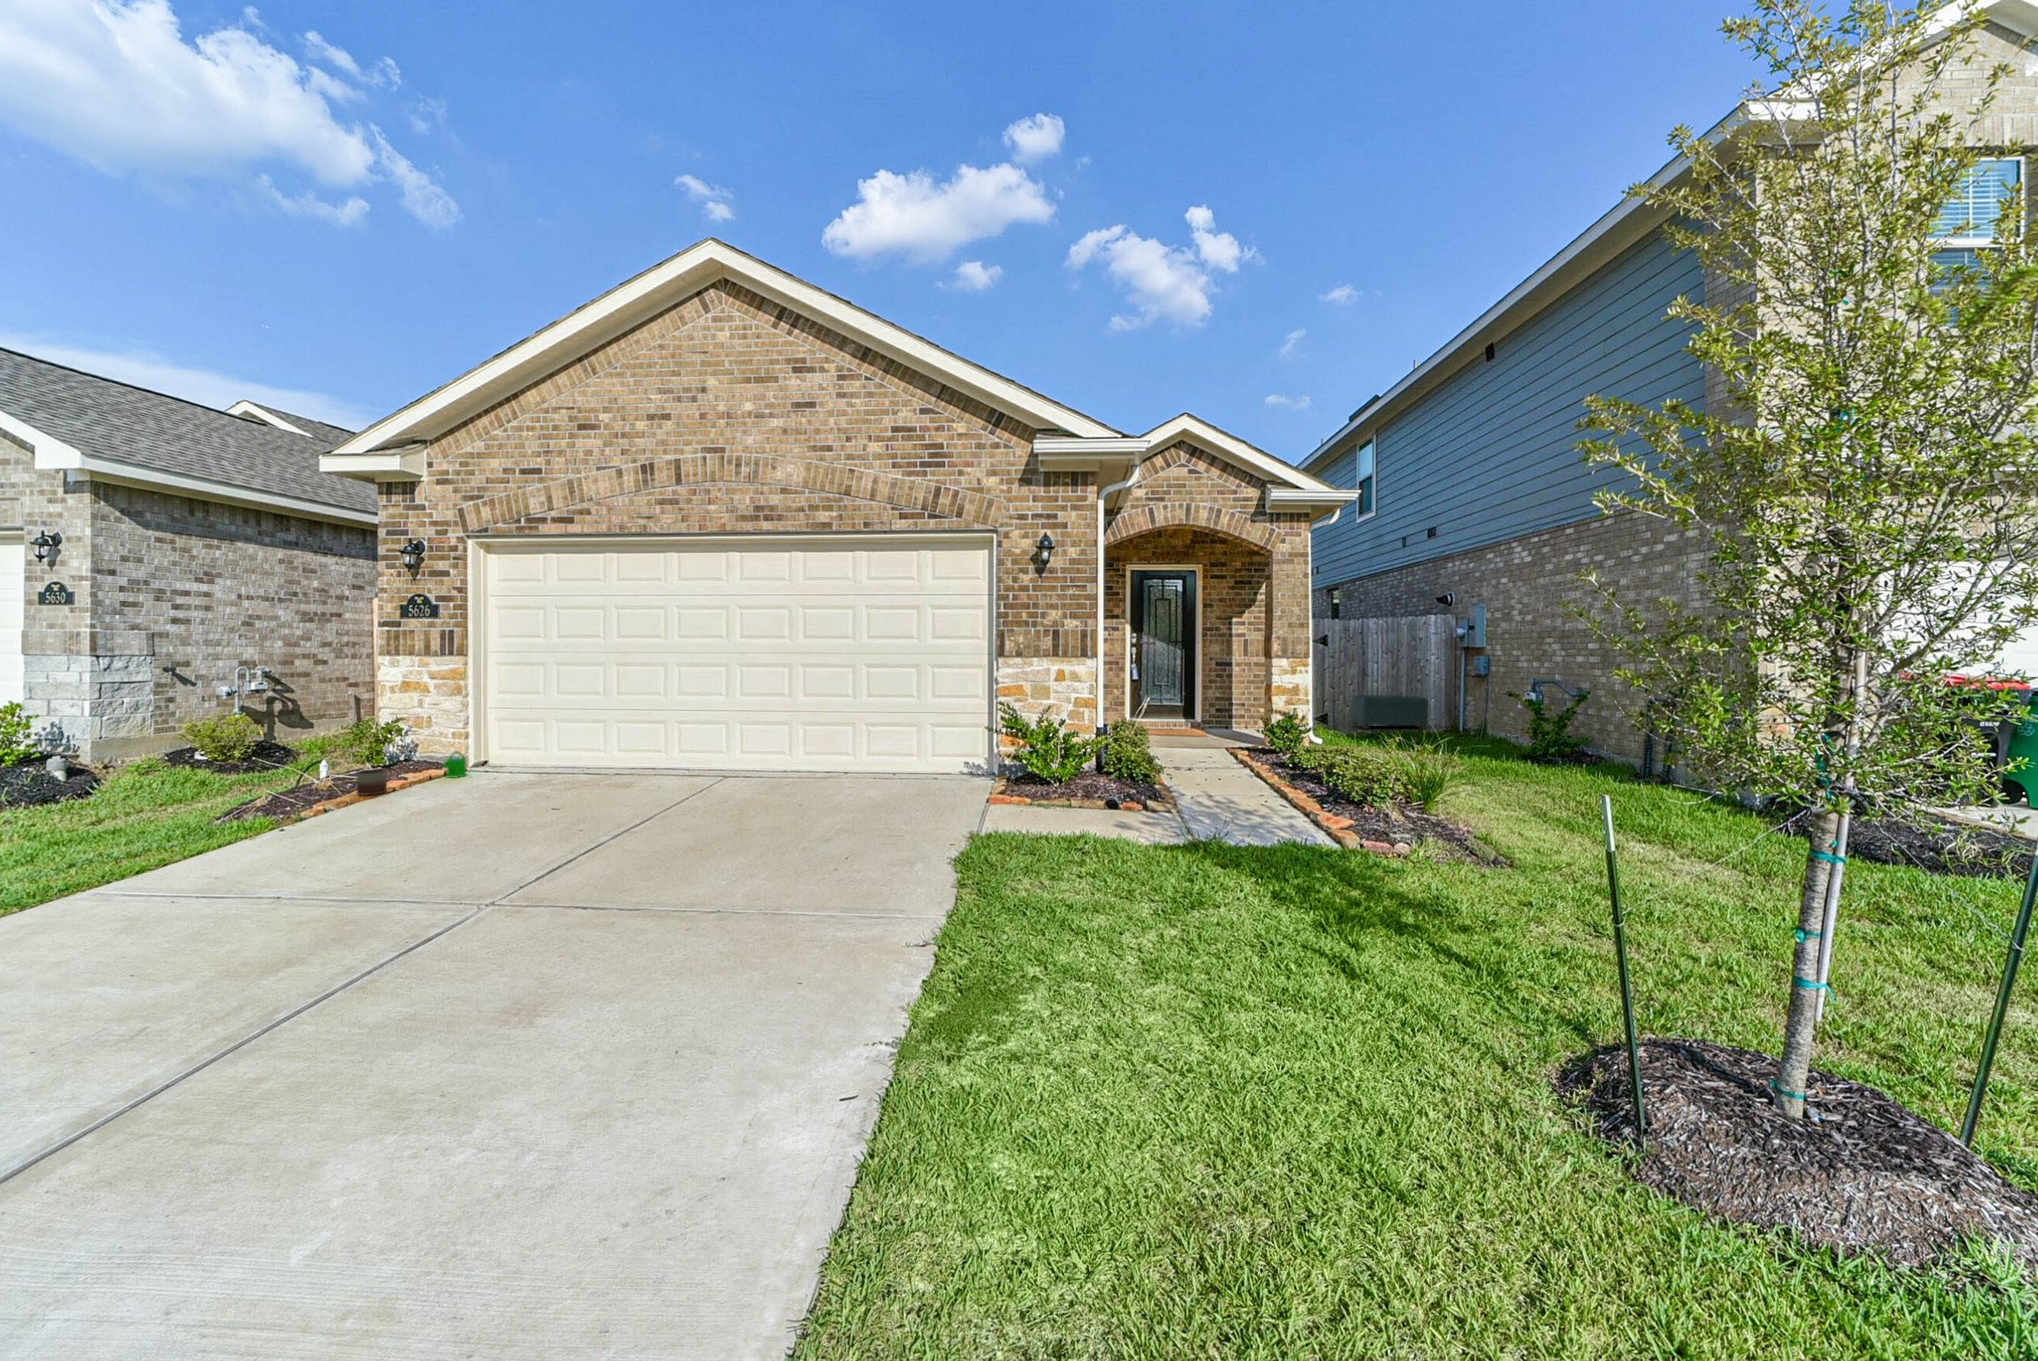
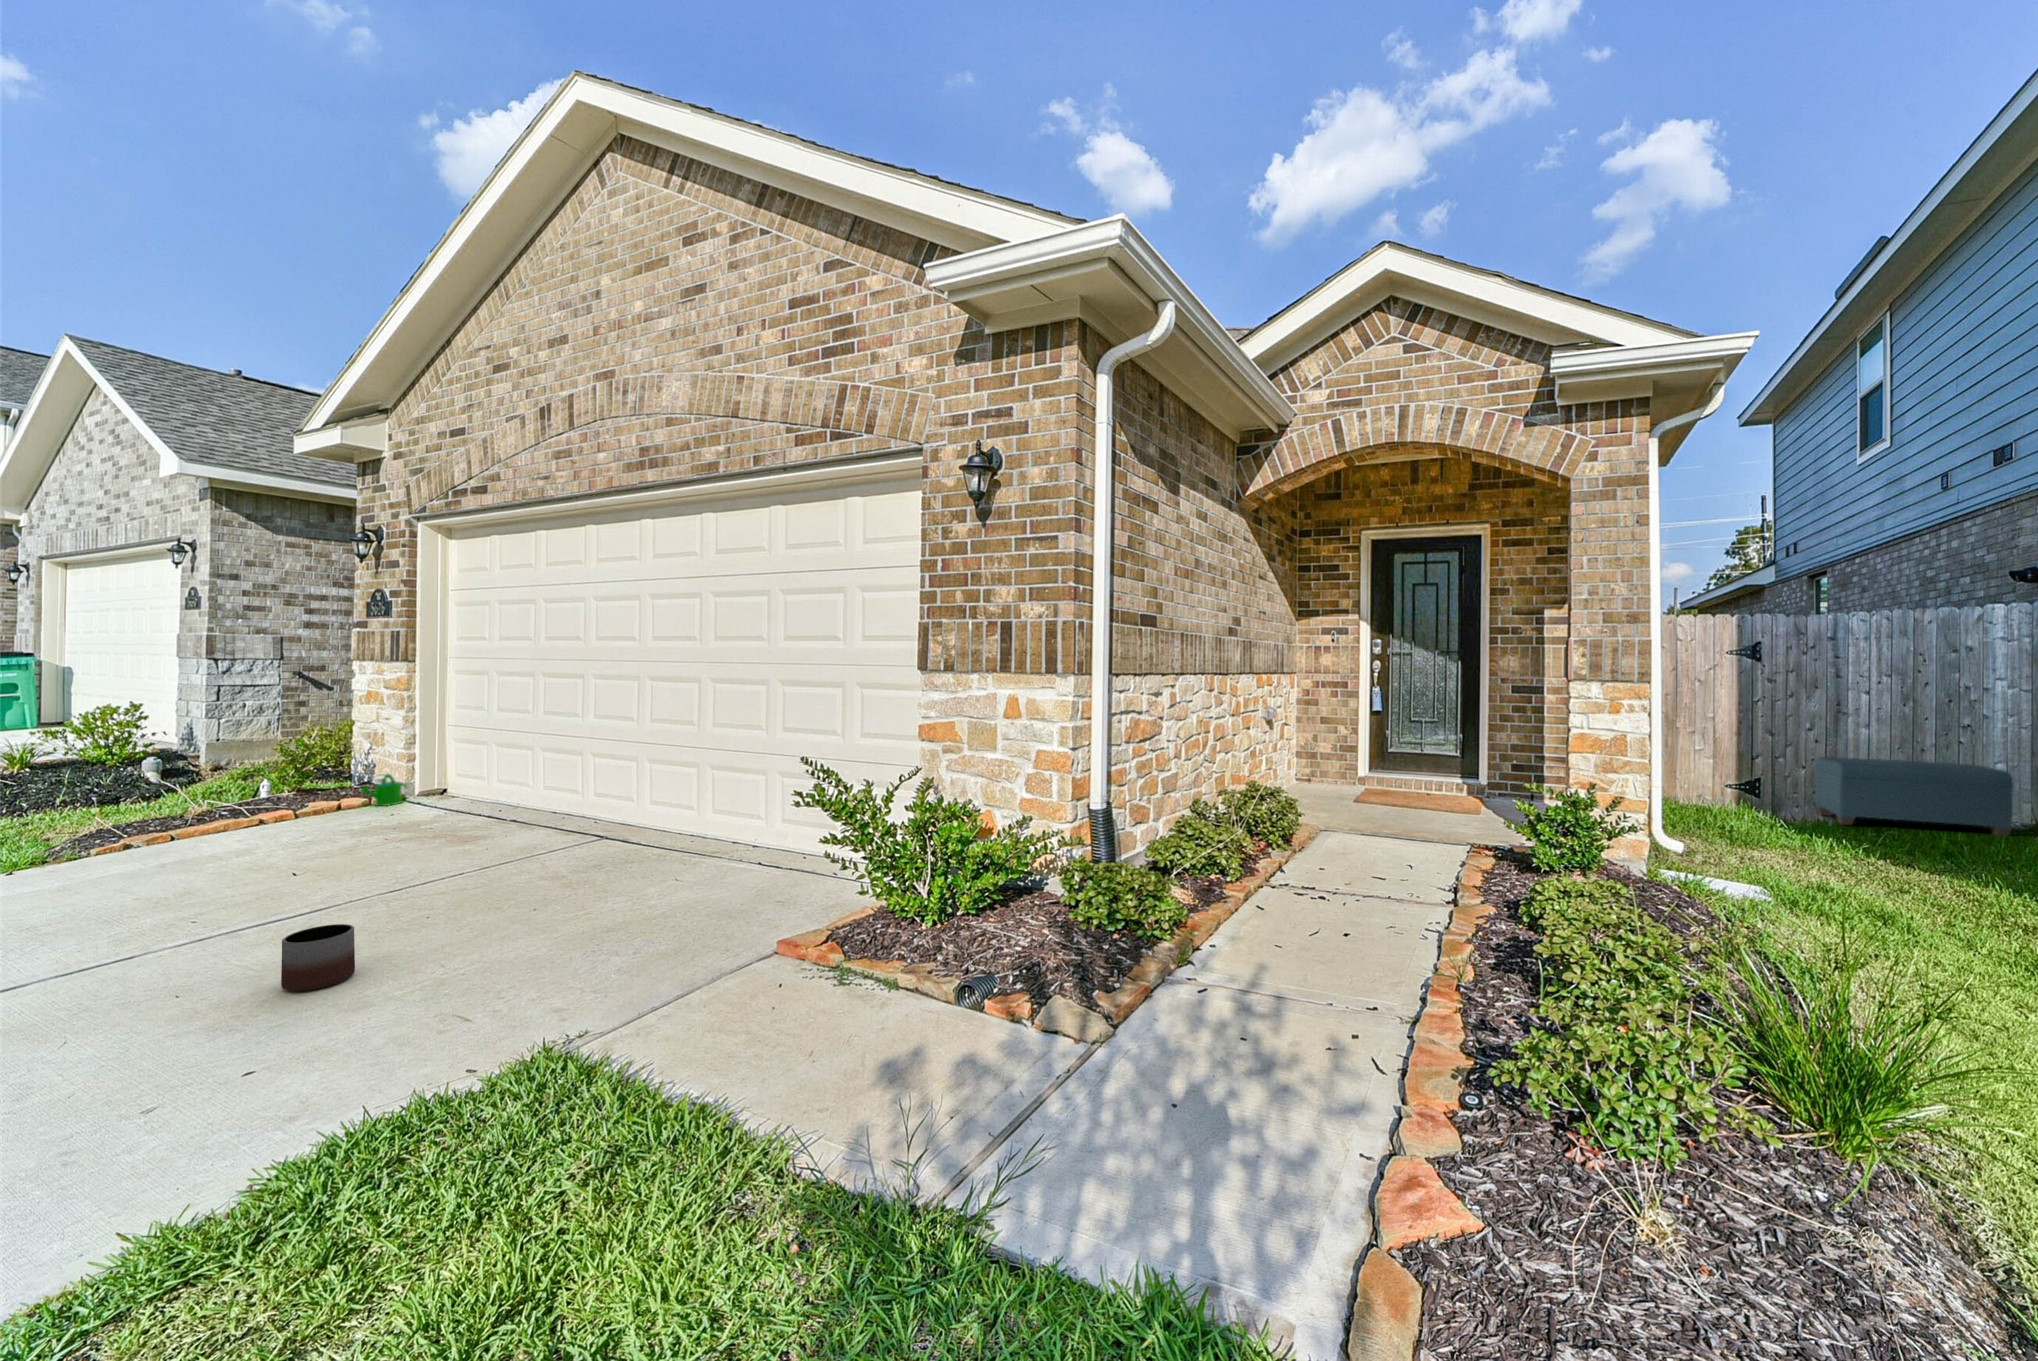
planter: present [357,769,387,796] -> present [281,924,355,992]

